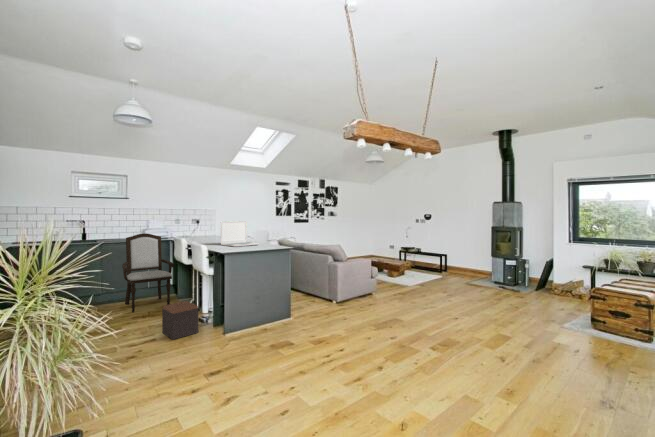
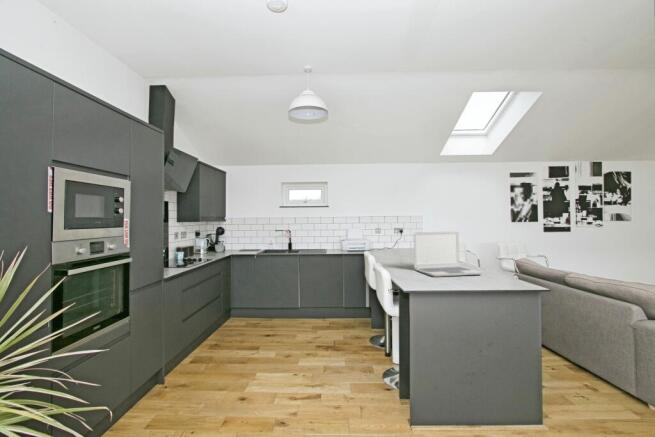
armchair: present [122,233,174,312] -> none [308,245,363,341]
footstool: present [162,301,199,340] -> none [324,356,371,424]

